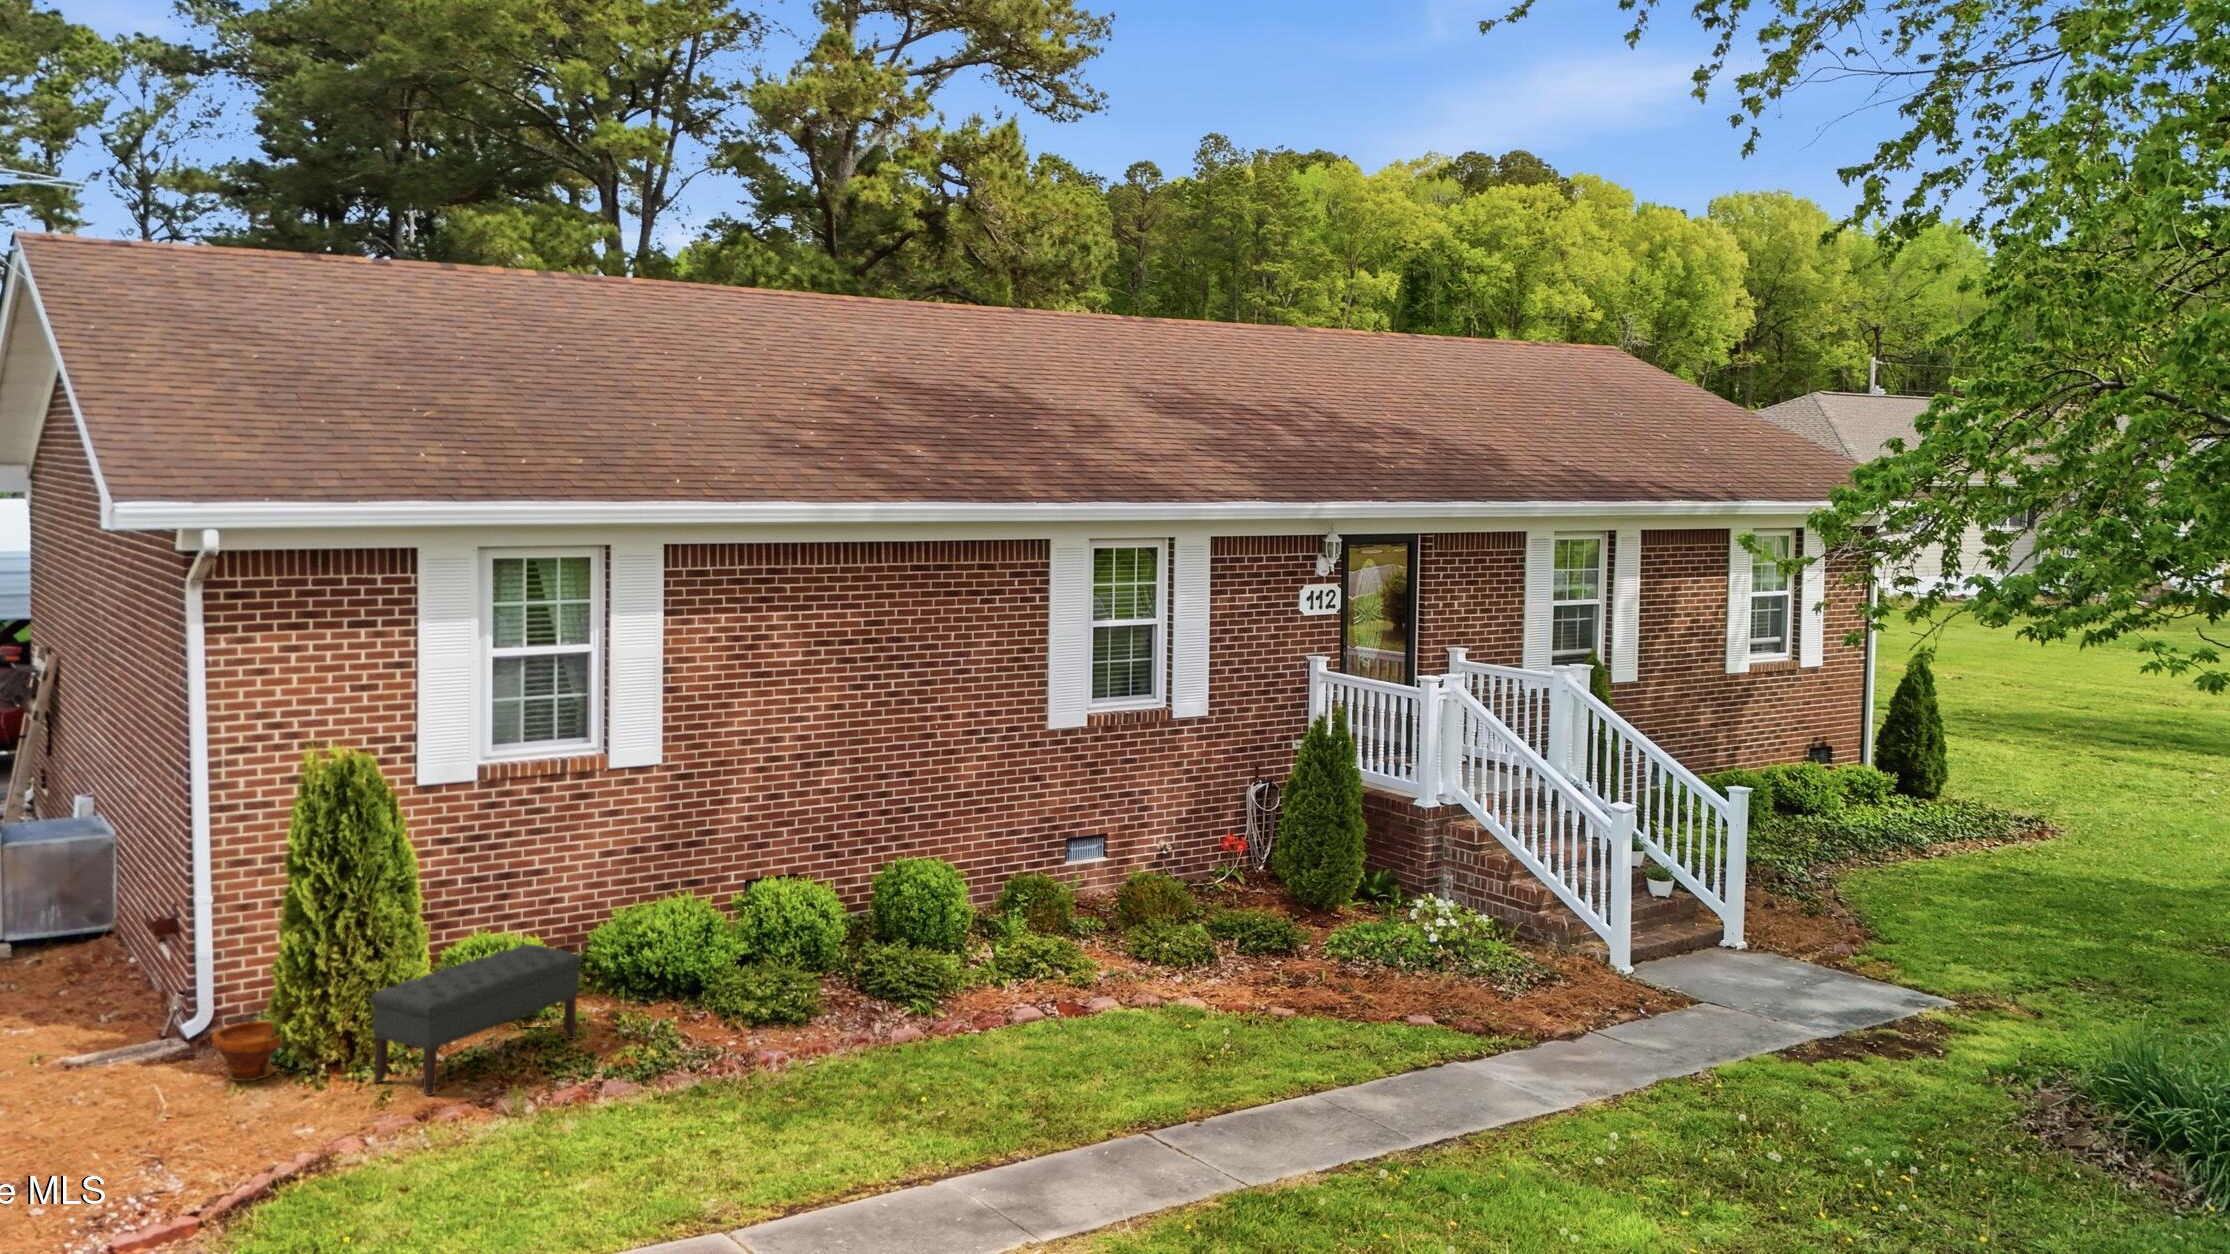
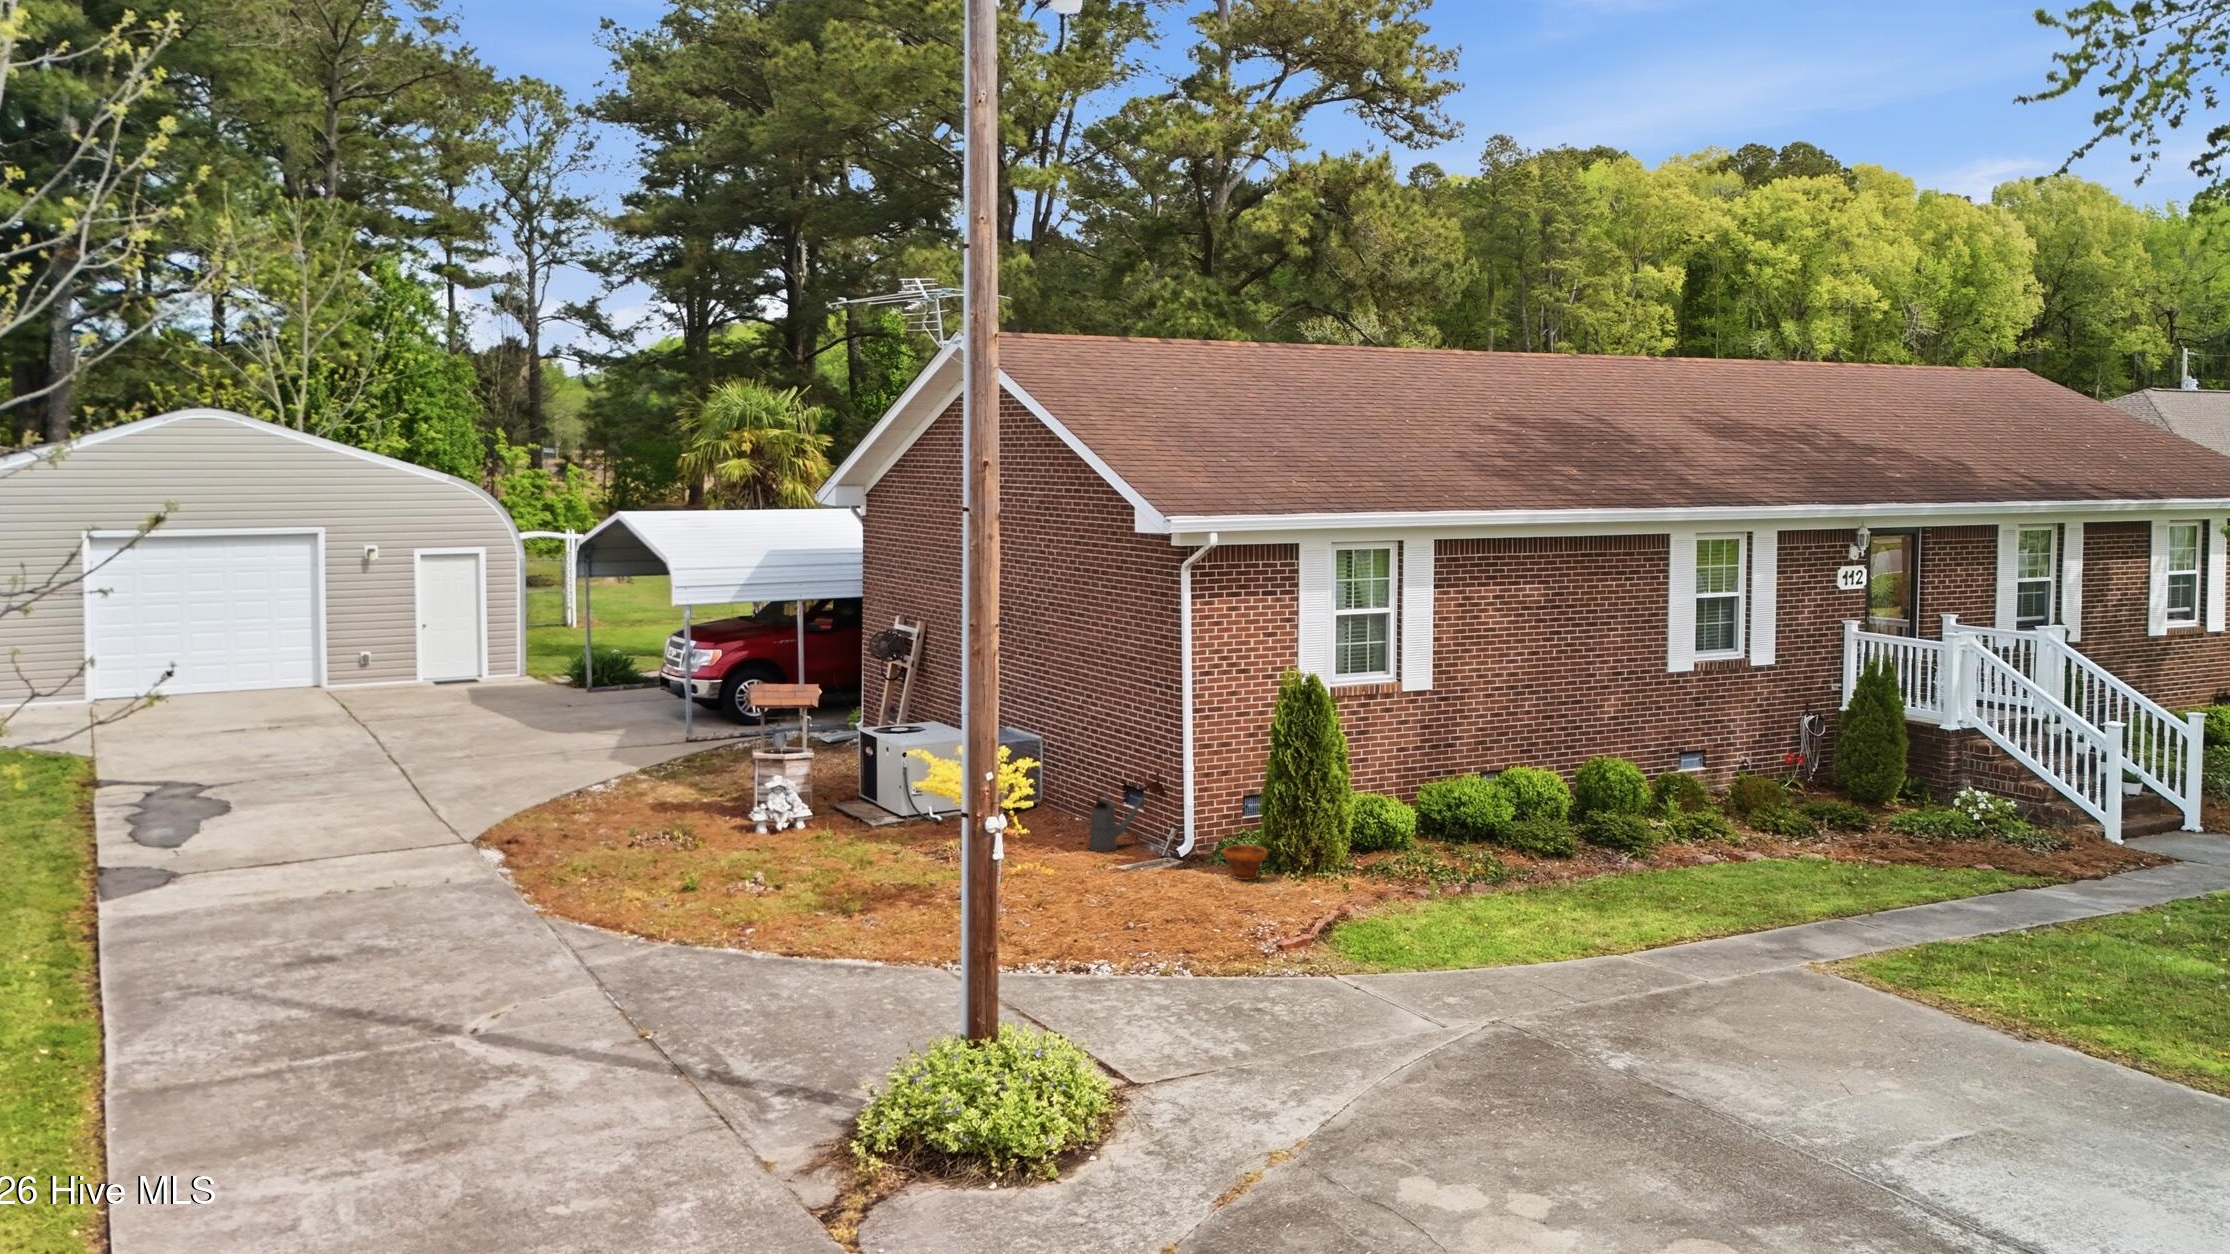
watering can: none [48,928,173,1025] -> present [1082,791,1145,852]
bench: present [371,944,581,1096] -> none [1325,803,1428,889]

